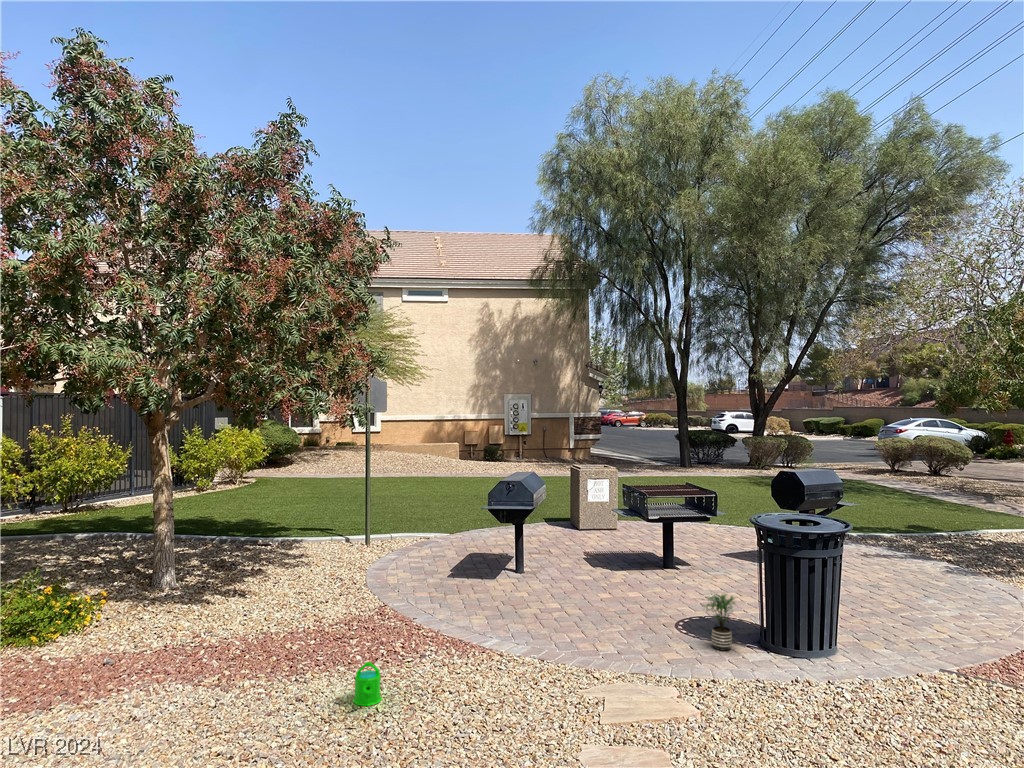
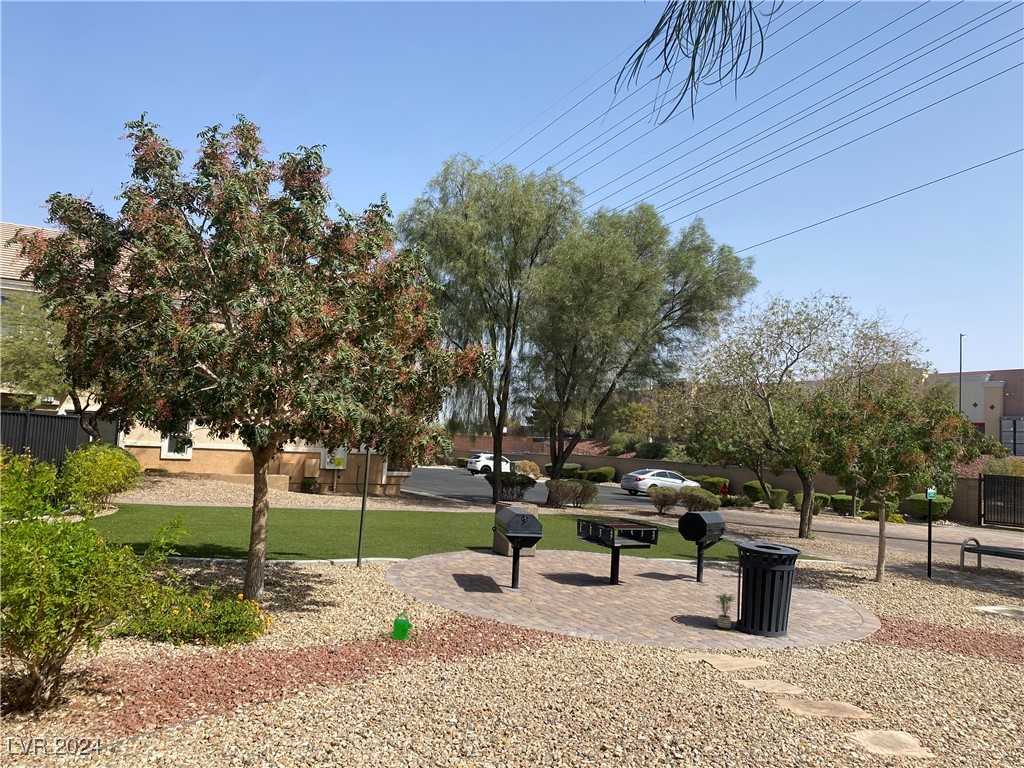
watering can: present [353,662,382,706] -> present [391,613,412,639]

